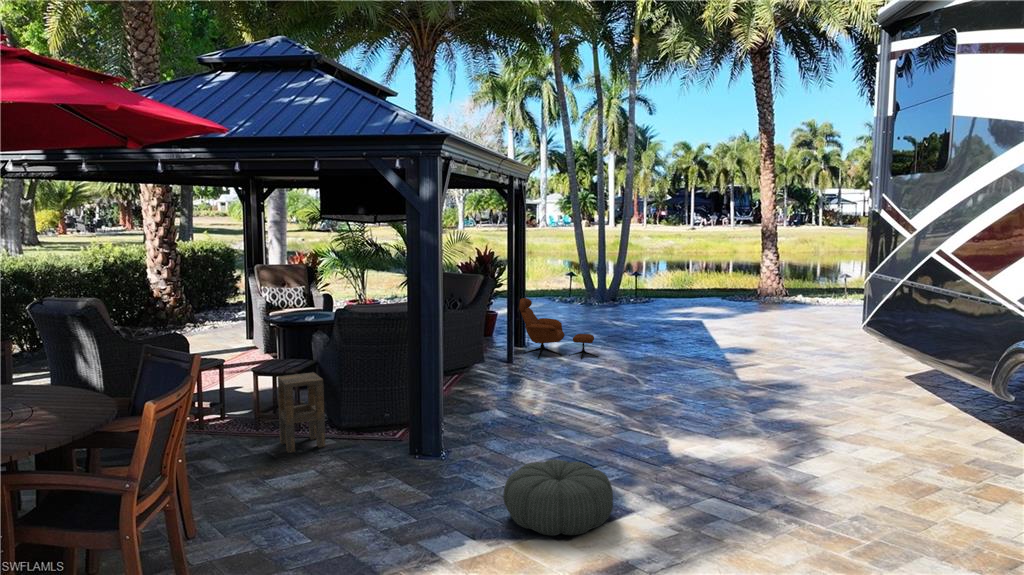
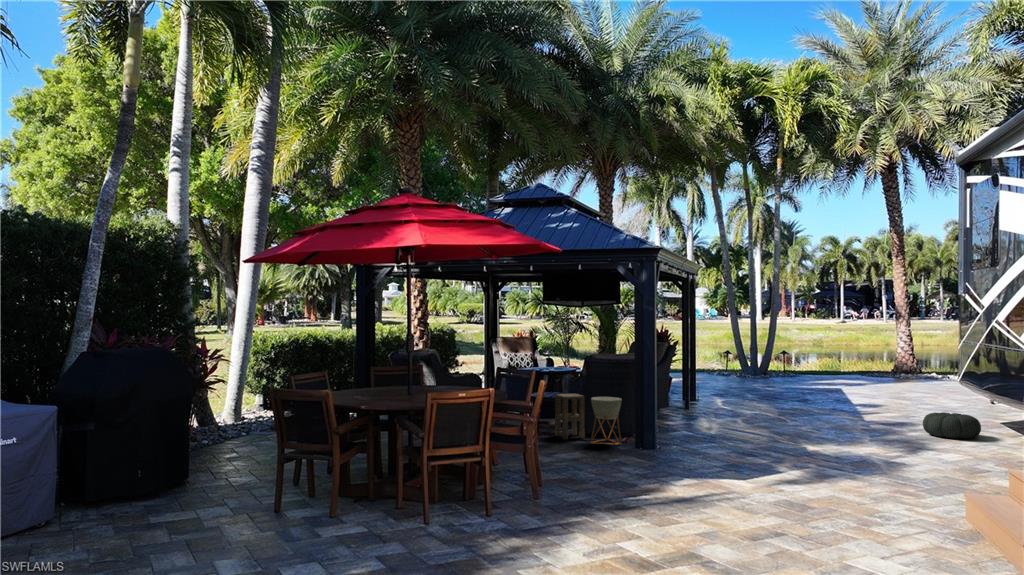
lounge chair: present [519,298,598,359] -> none [693,363,755,409]
planter: none [326,380,379,463] -> present [591,397,622,445]
pouf: present [503,460,613,536] -> present [923,412,981,439]

